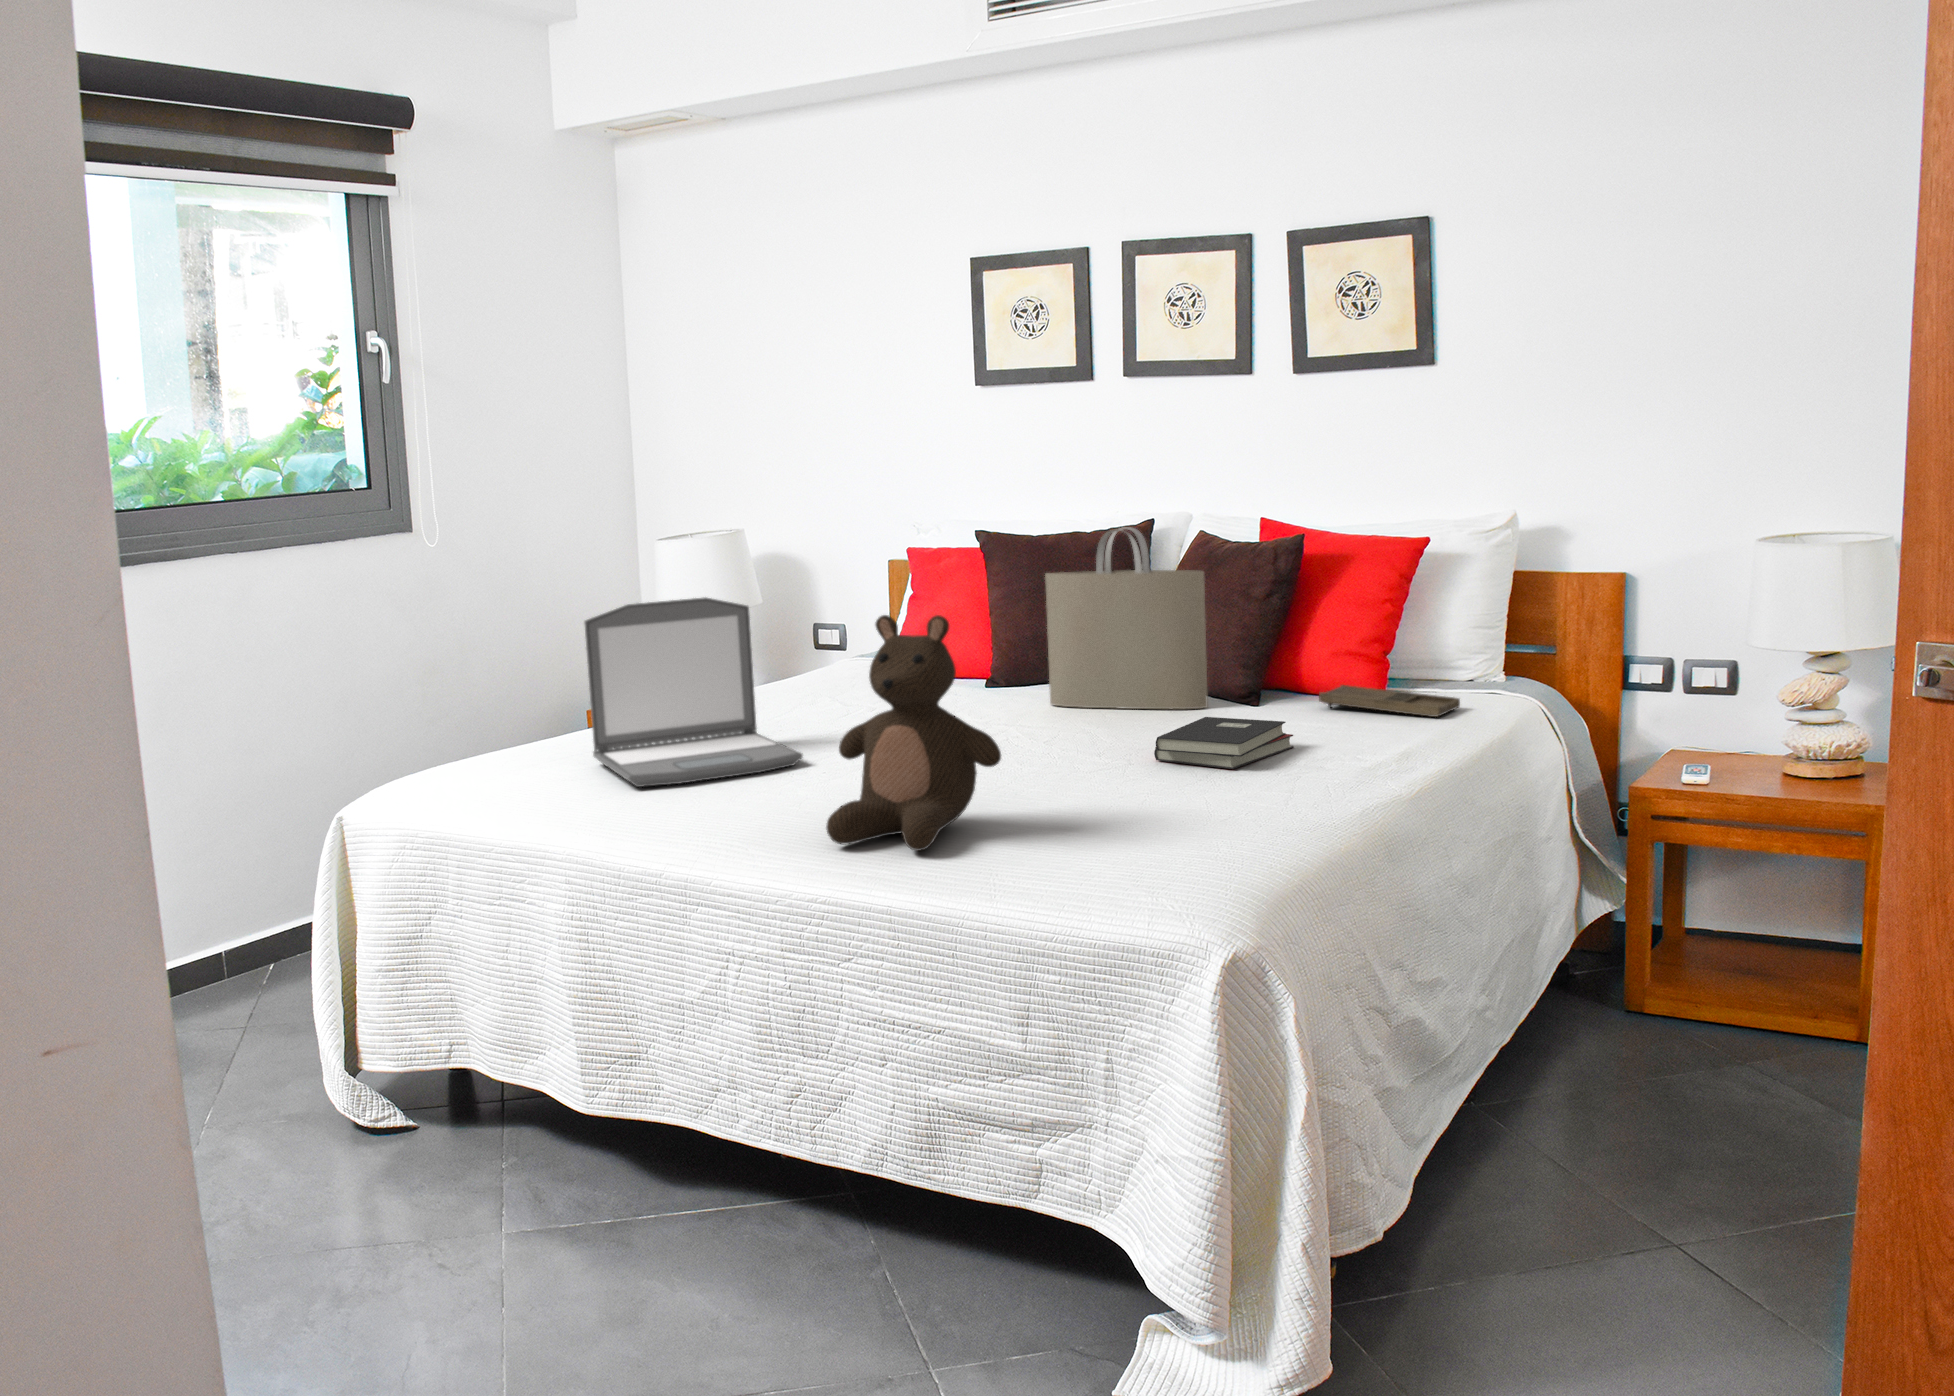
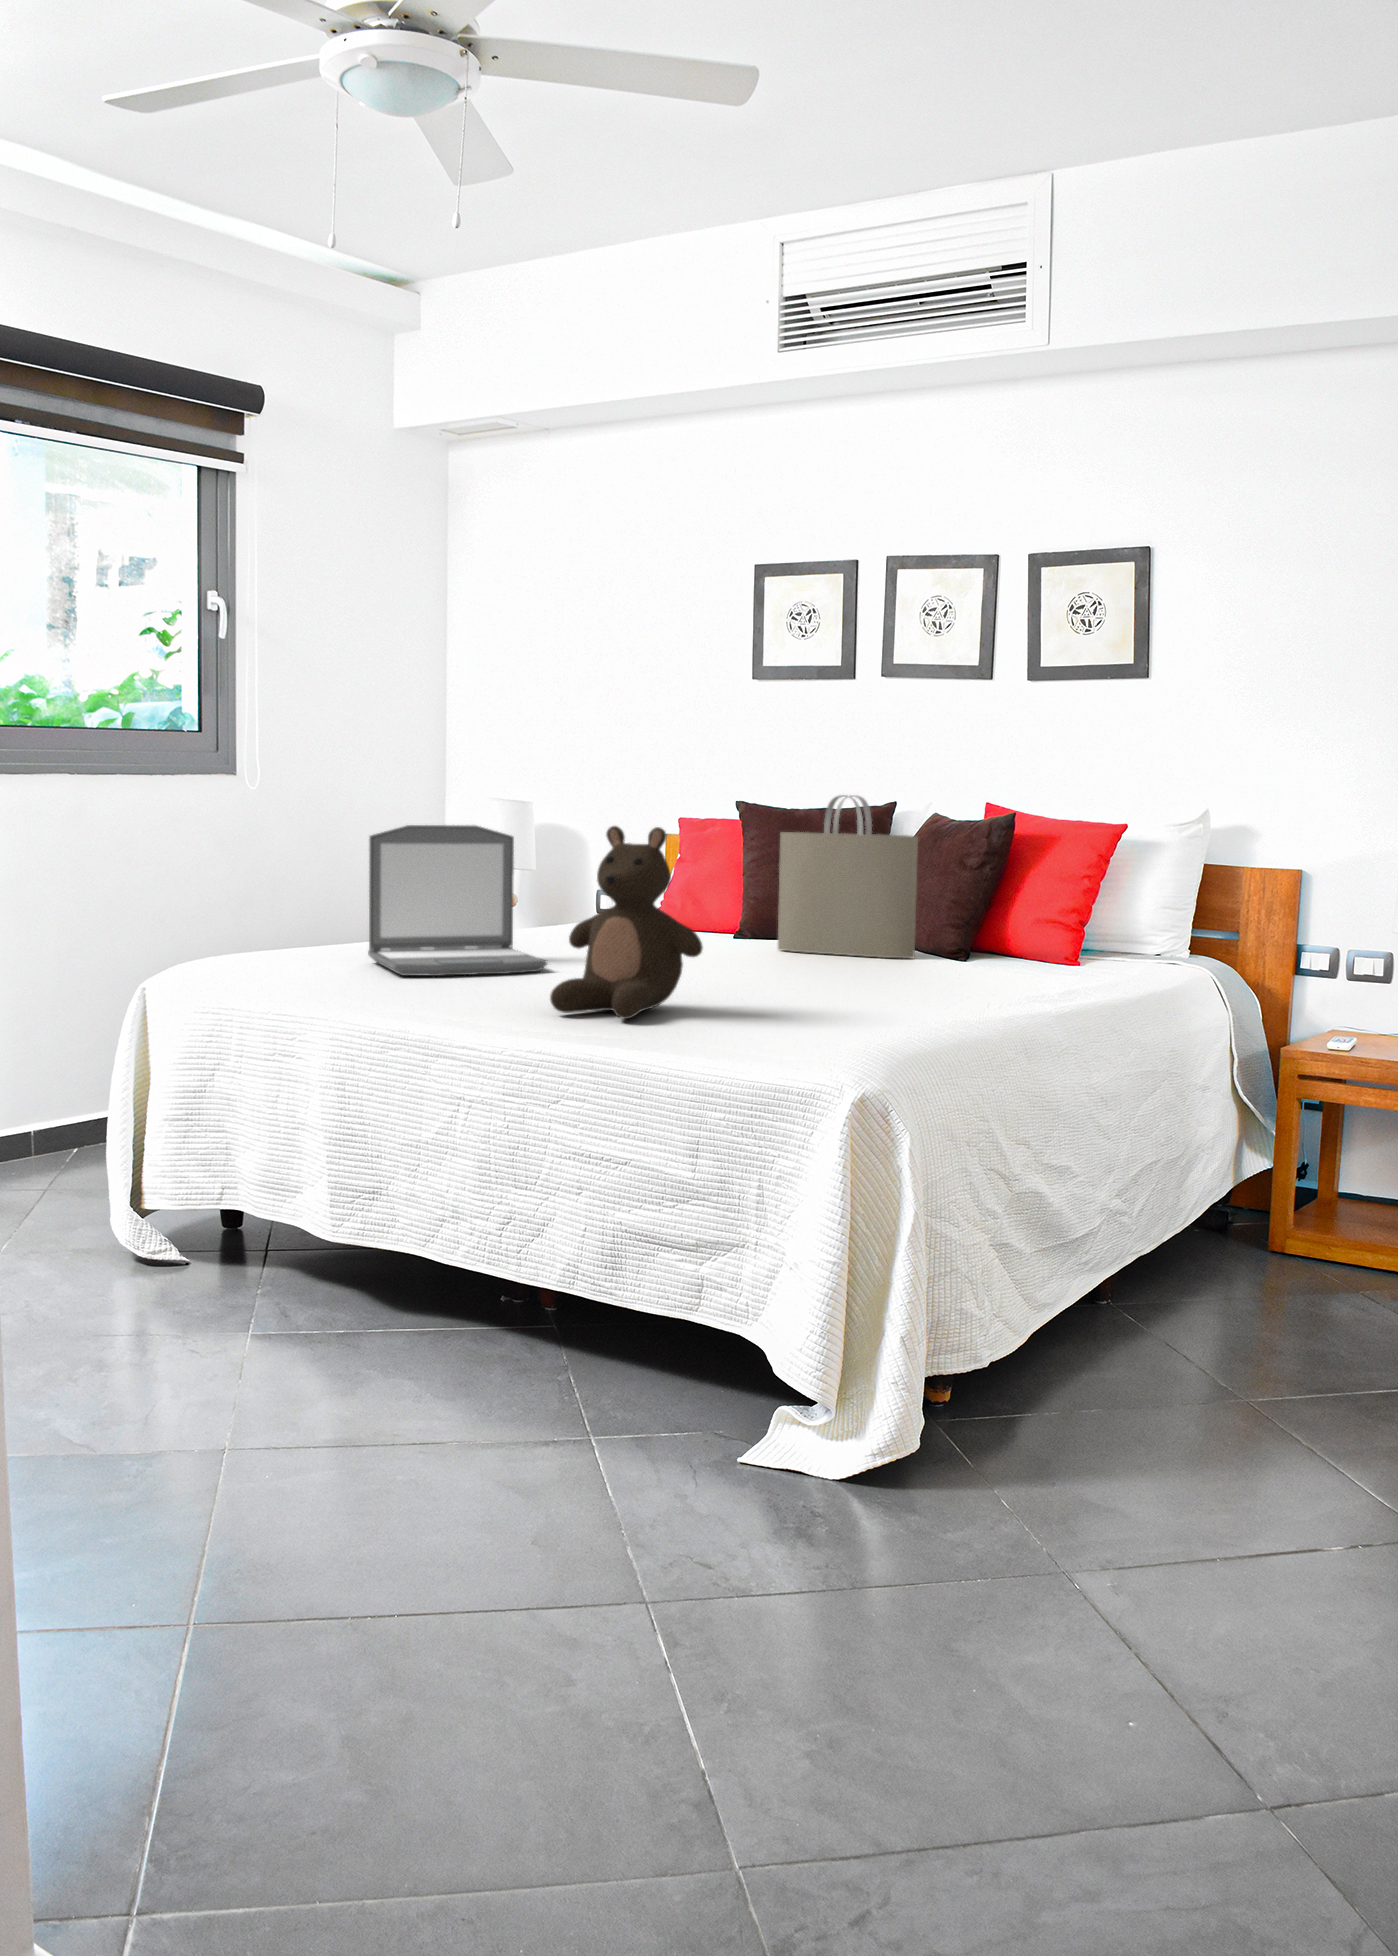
tray: present [1319,685,1460,717] -> none [1012,946,1135,973]
hardback book: present [1154,717,1294,769] -> none [850,955,975,992]

